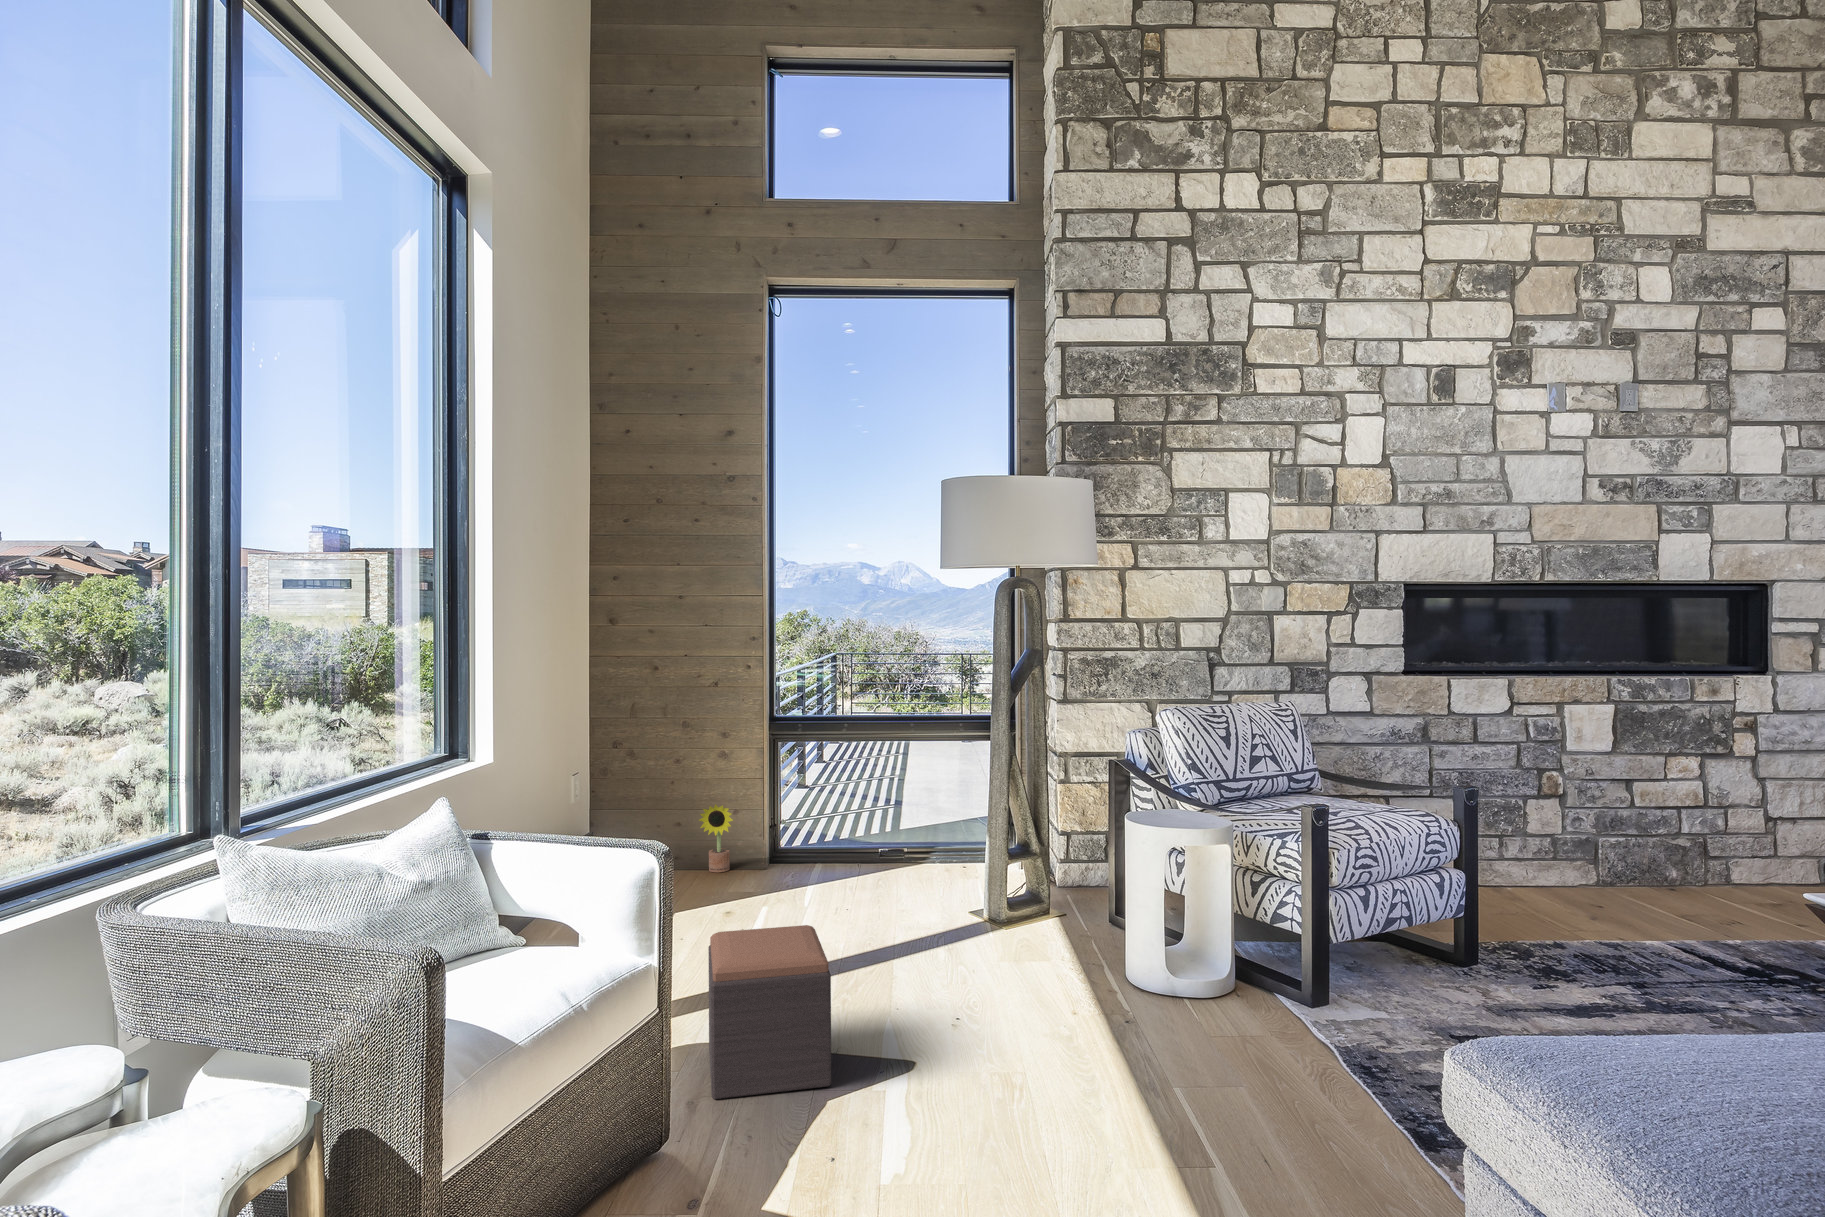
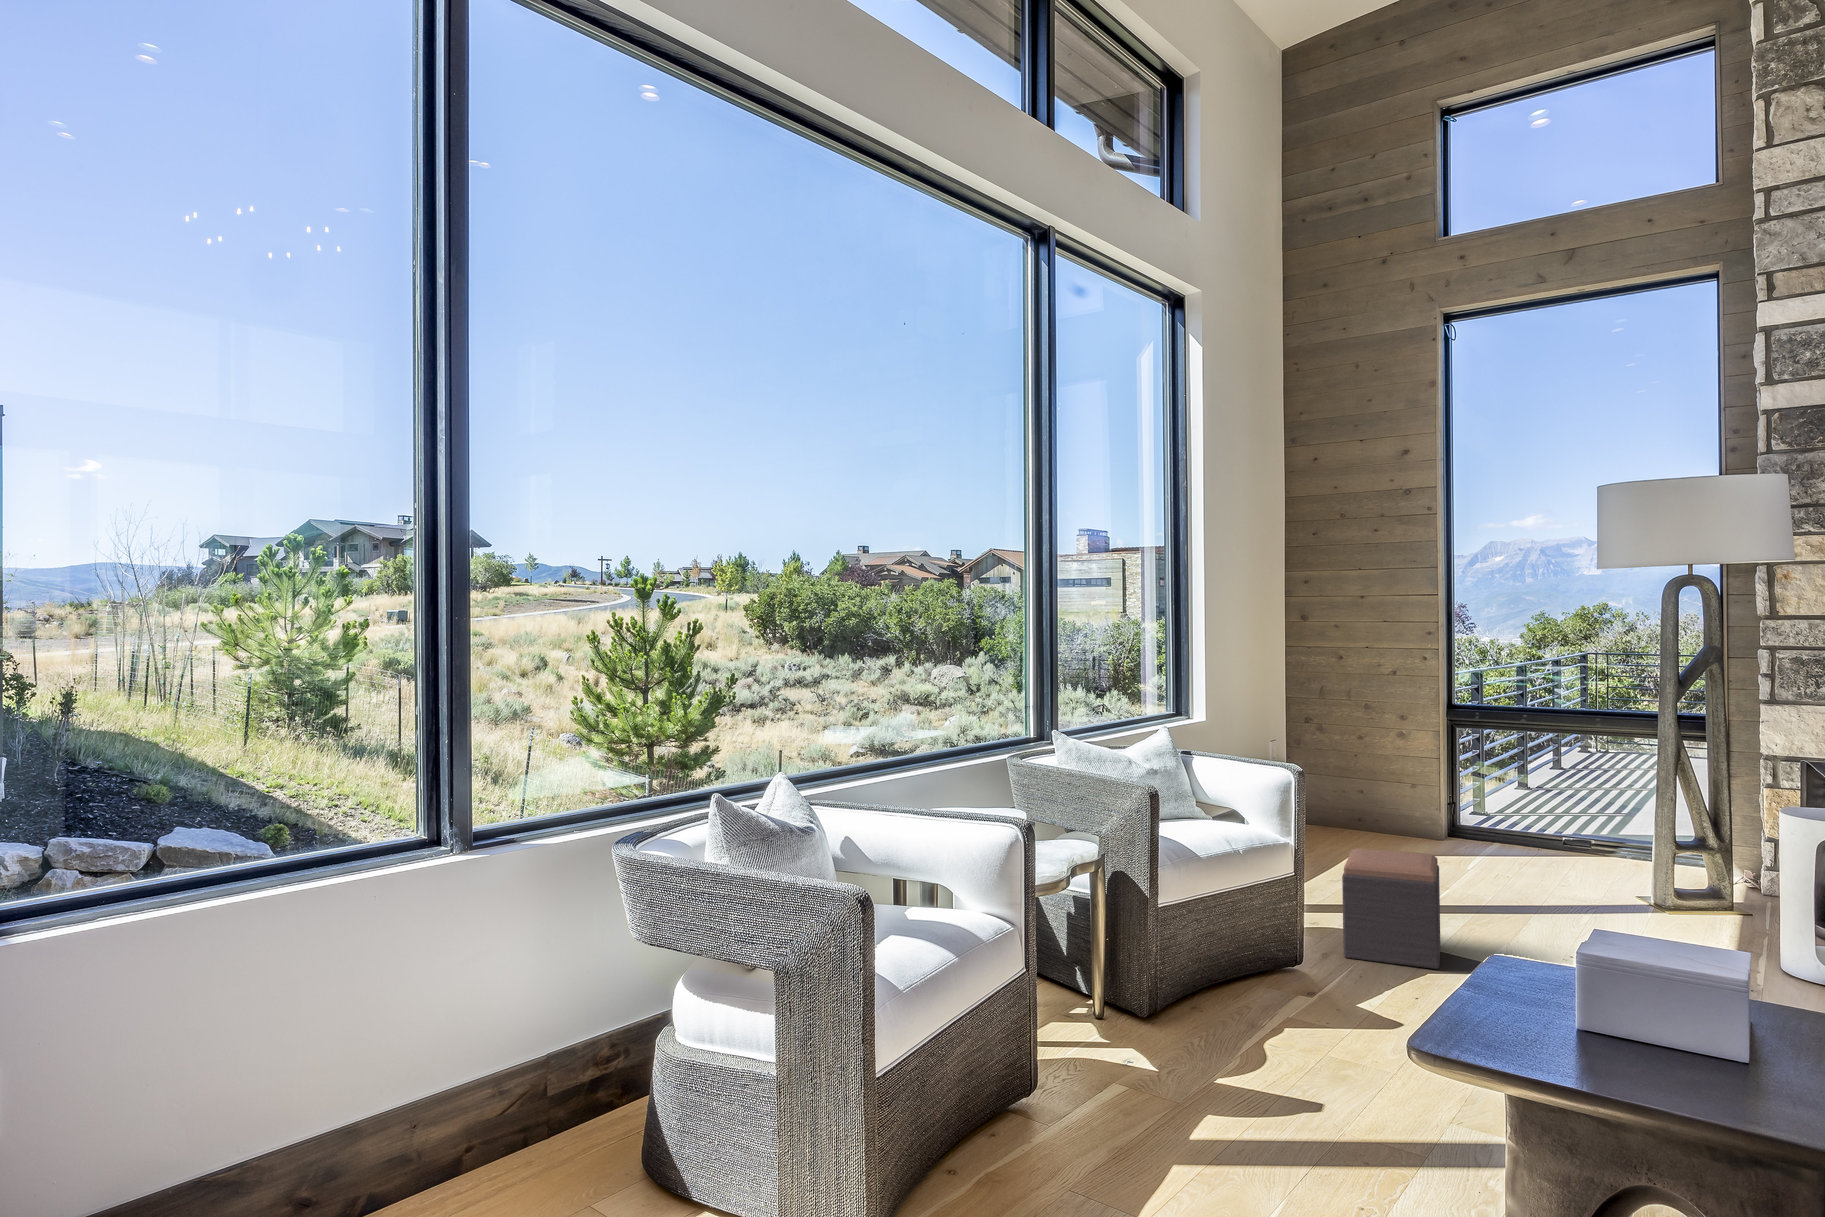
decorative plant: present [699,804,733,872] -> none [1381,779,1414,840]

